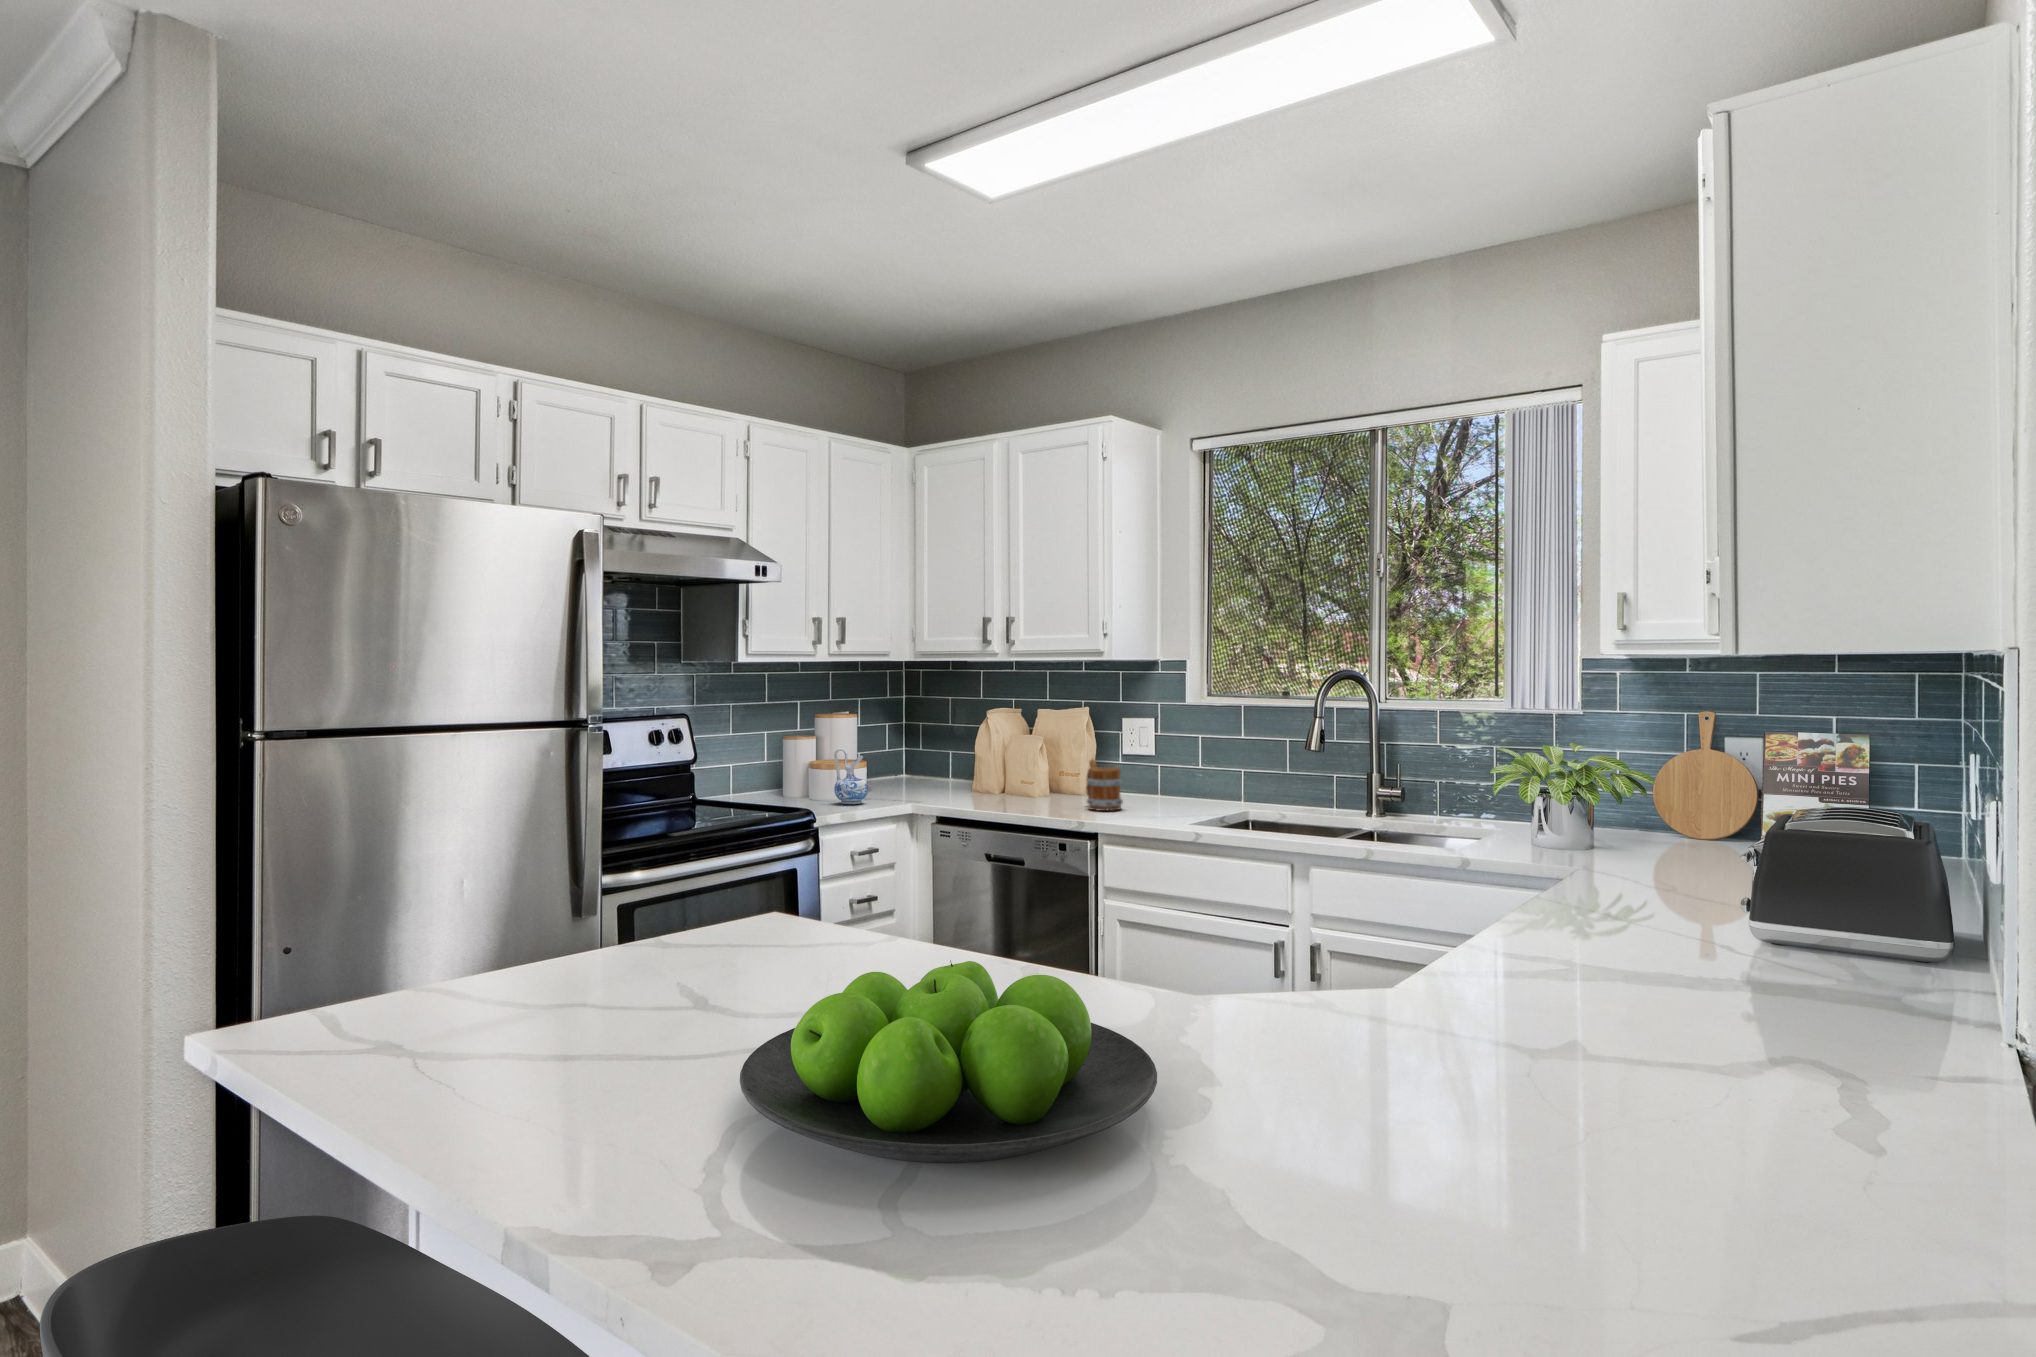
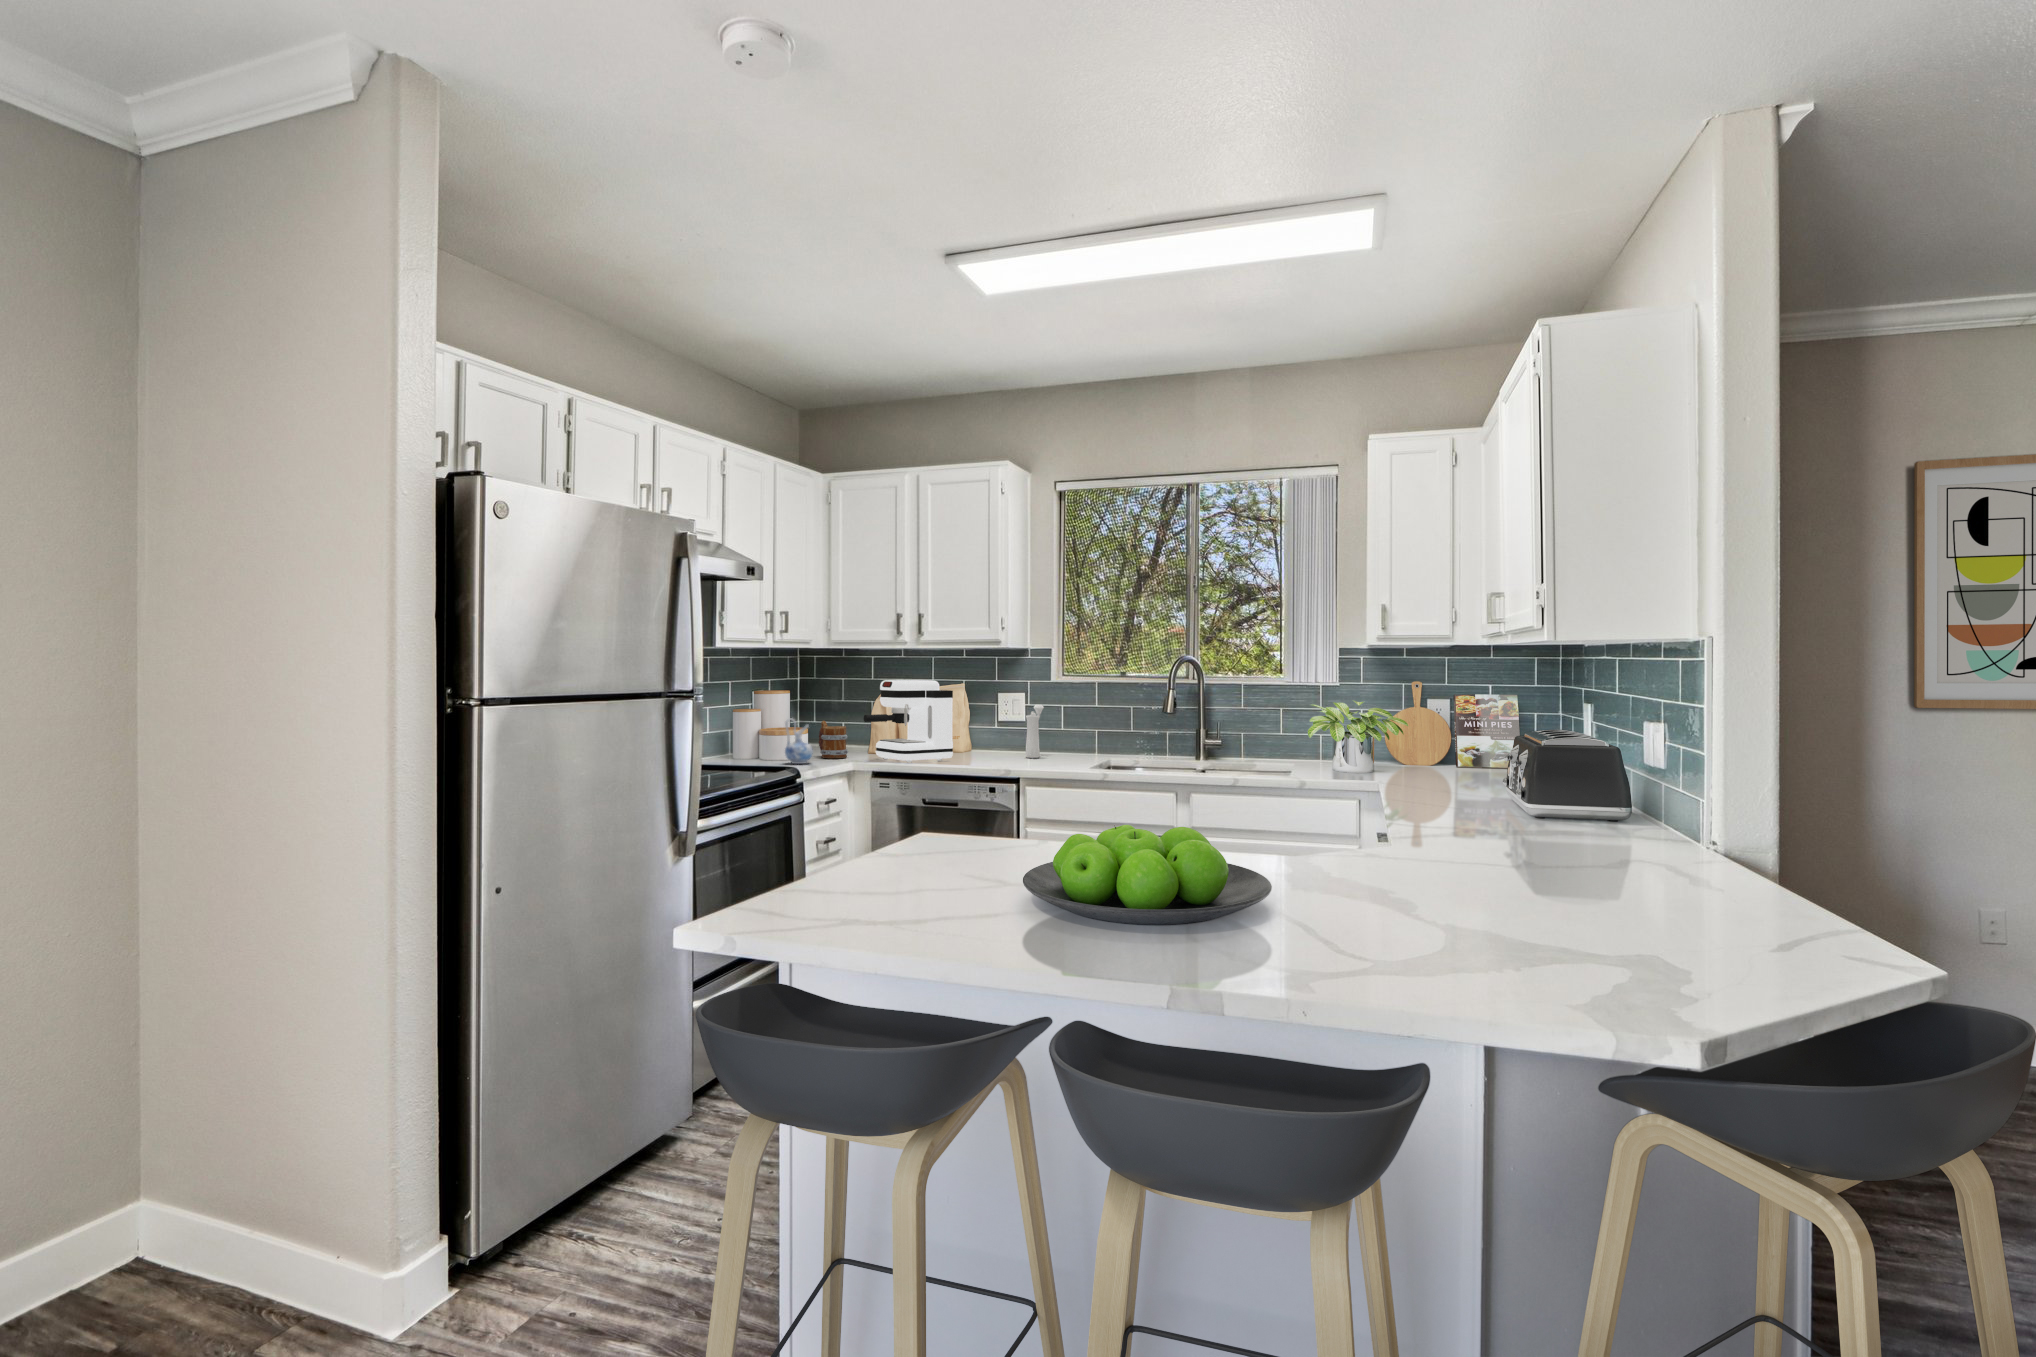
coffee maker: none [930,701,1041,807] -> present [864,680,953,762]
pepper mill: none [1143,734,1175,805] -> present [1026,705,1044,758]
mug: present [1086,759,1123,811] -> present [819,721,848,758]

